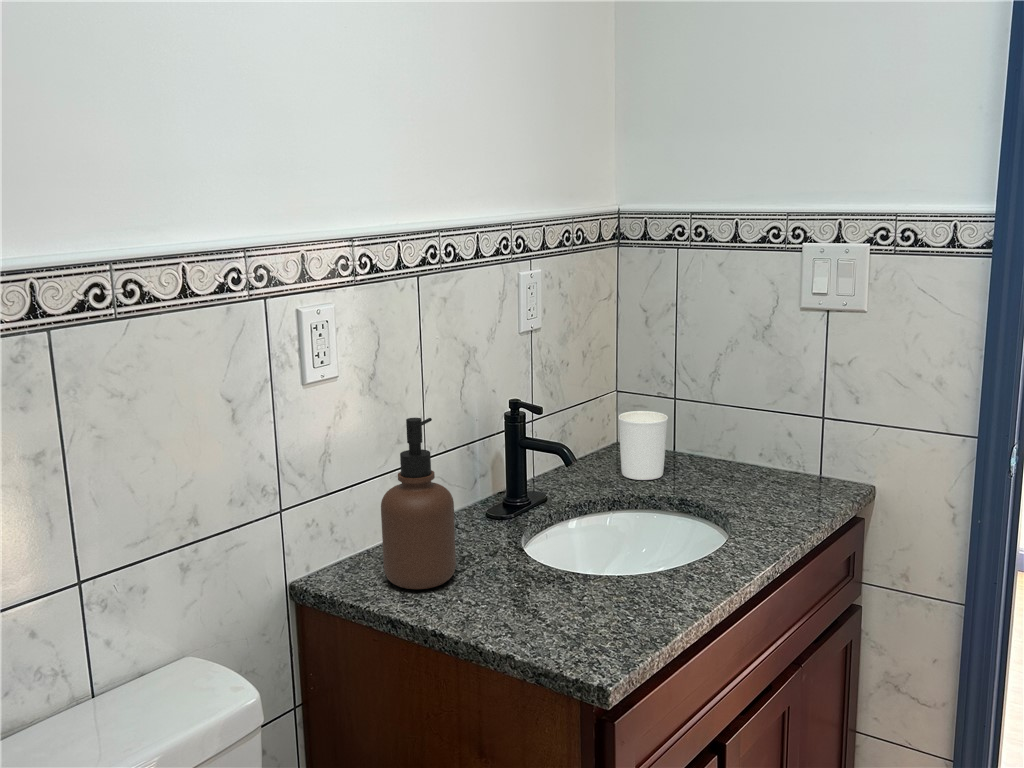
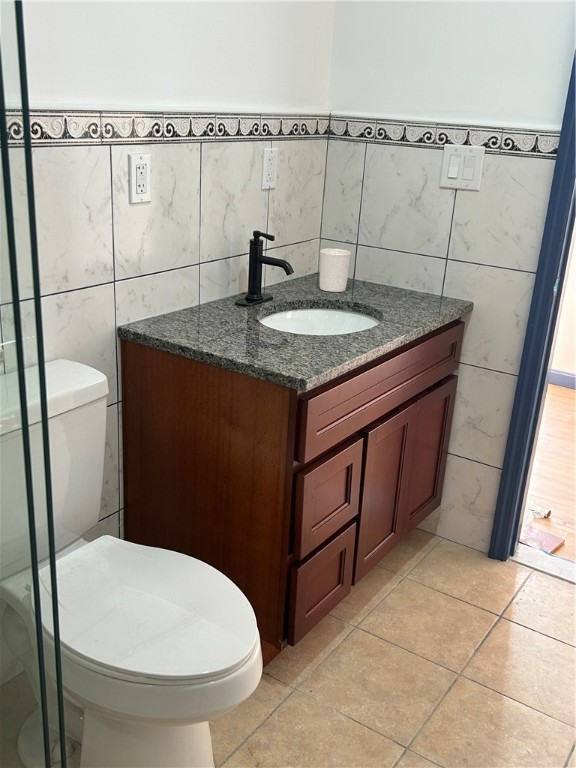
soap dispenser: present [381,418,456,589] -> none [175,229,219,334]

